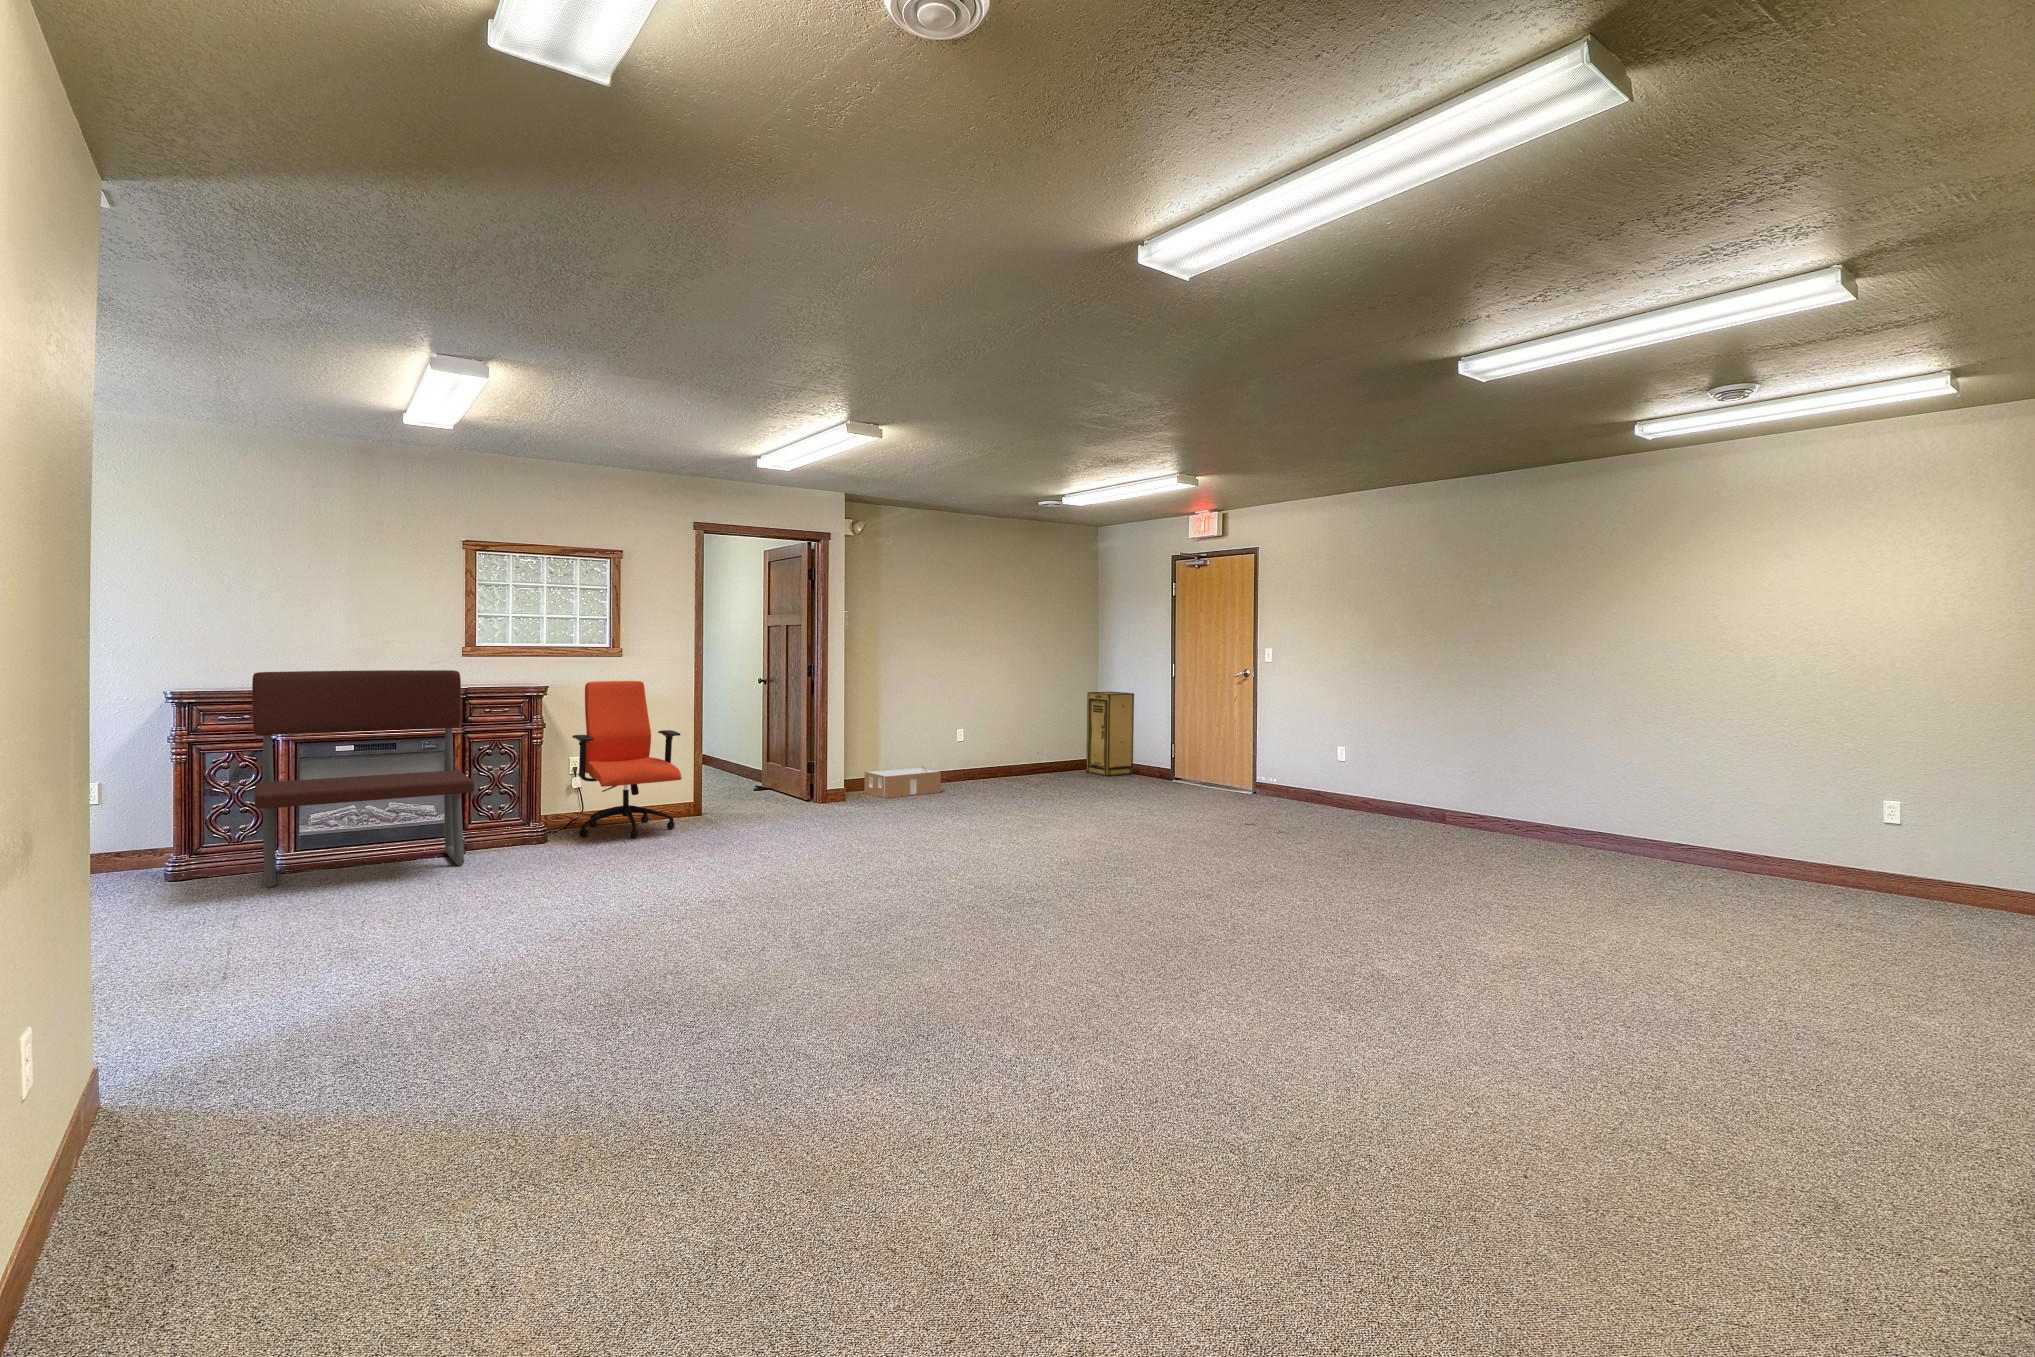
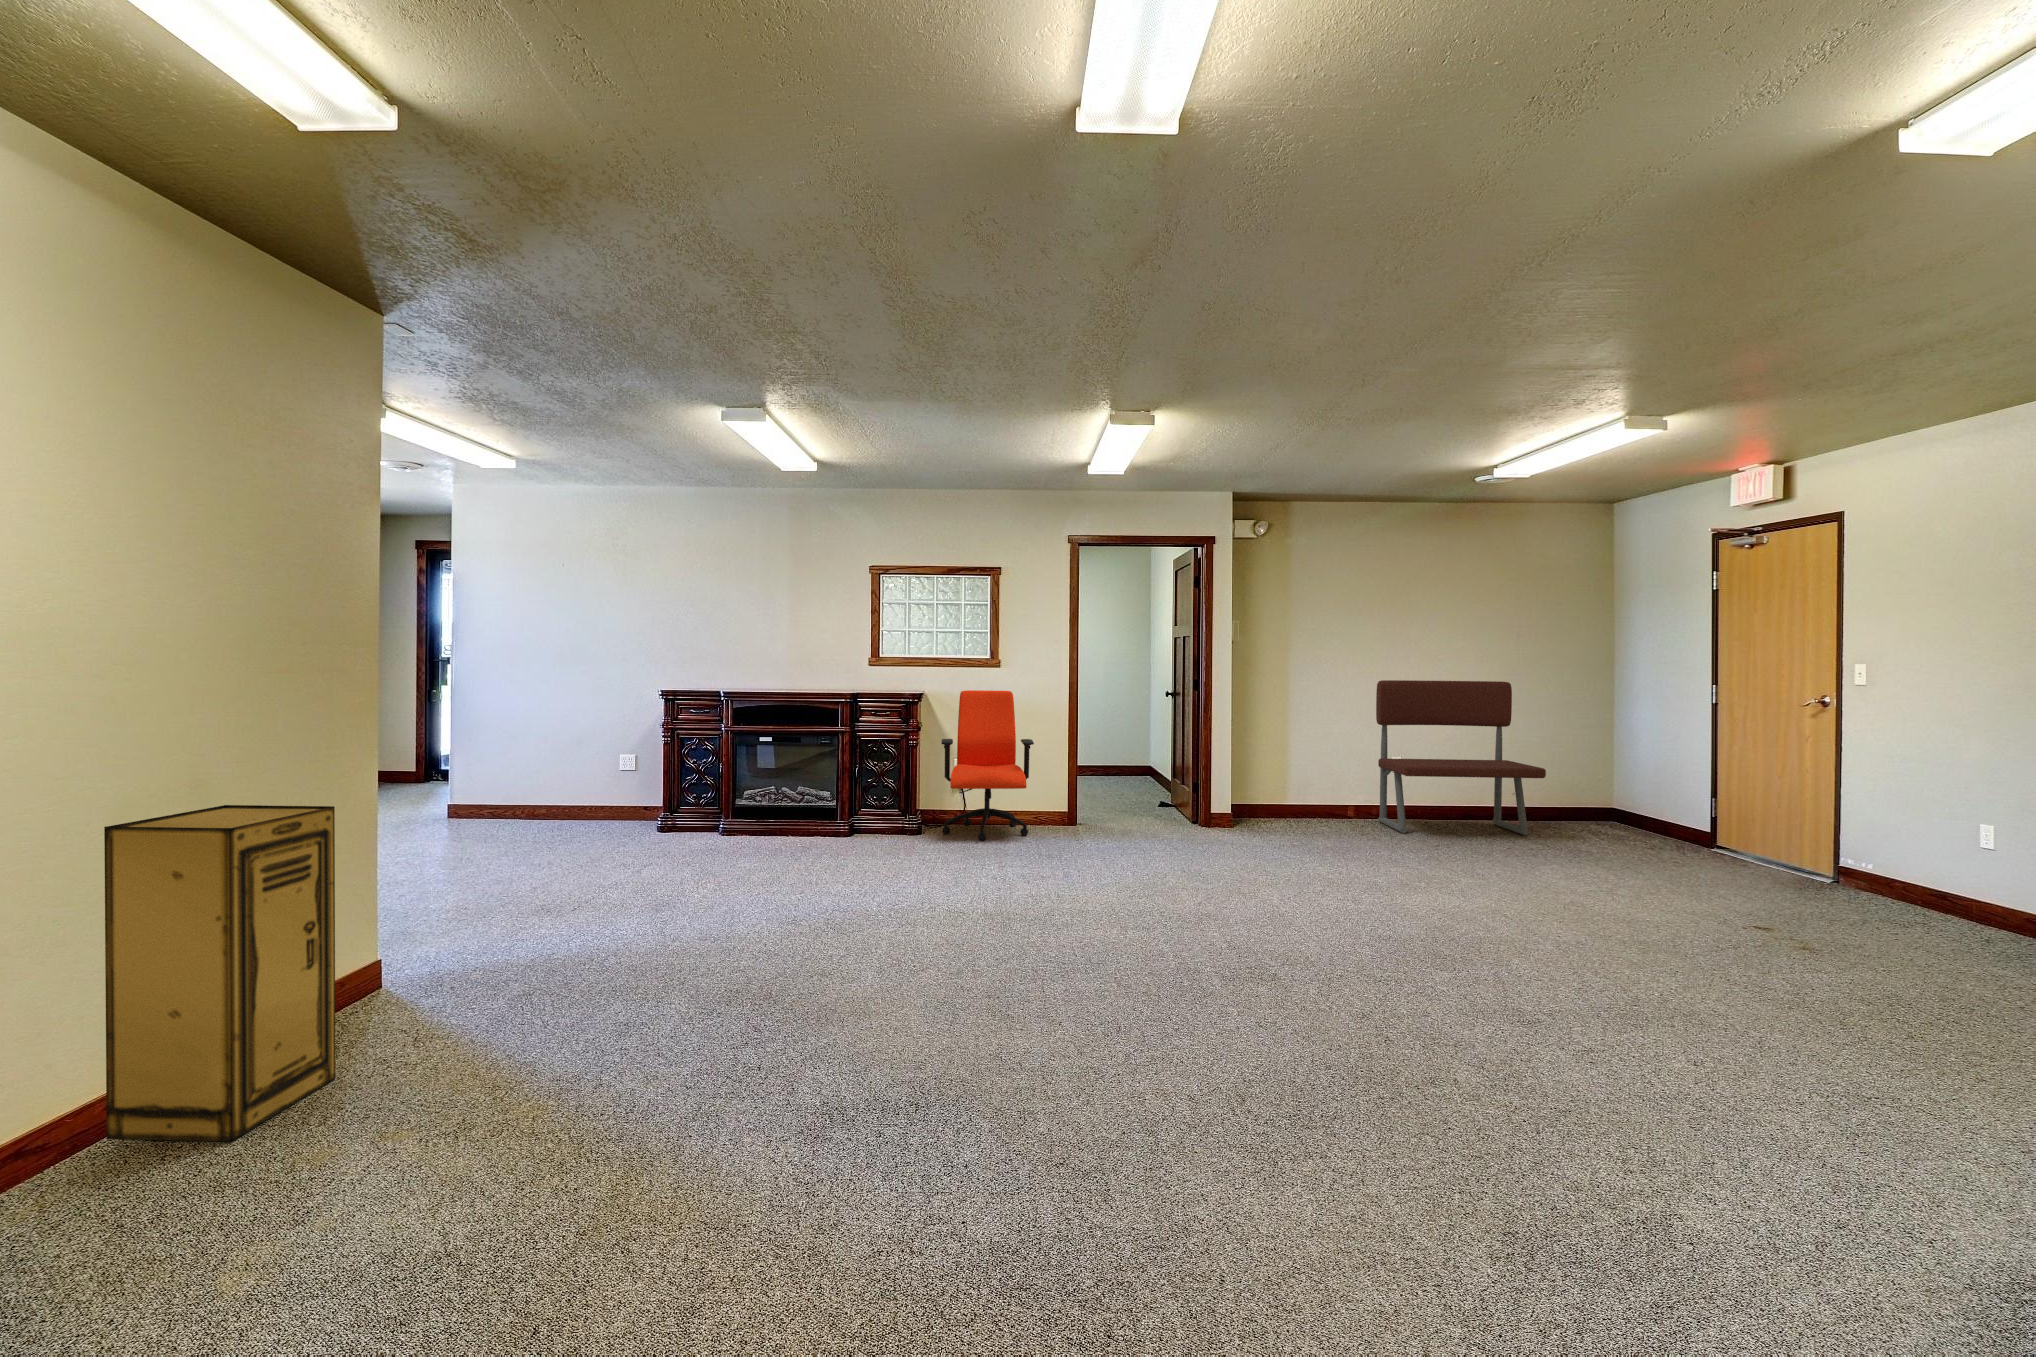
bench: present [252,670,475,888] -> present [1376,680,1546,835]
storage cabinet: present [1086,692,1134,776] -> present [104,805,335,1141]
cardboard box: present [864,767,941,798] -> none [1258,796,1346,829]

